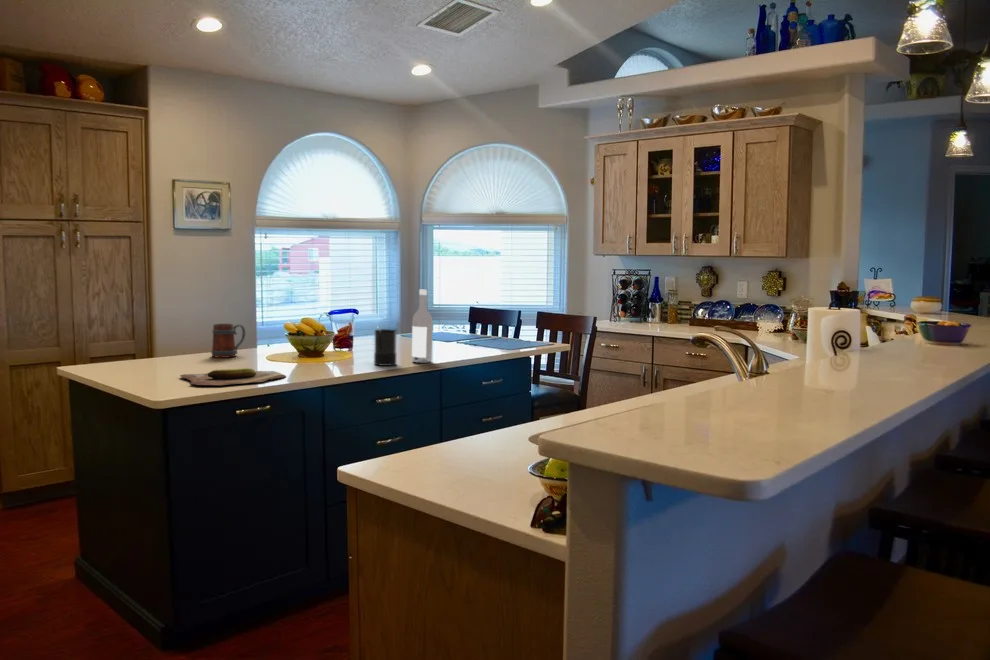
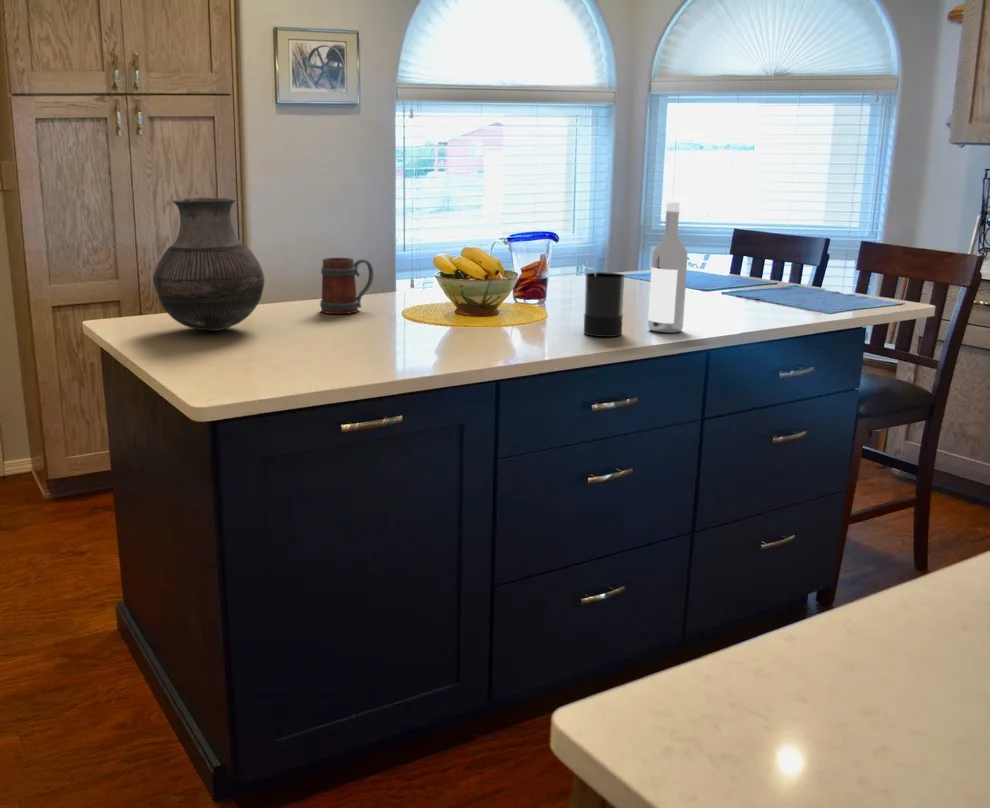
vase: none [108,288,179,367] -> present [153,198,265,331]
cutting board: present [180,368,286,385] -> none [261,339,434,373]

